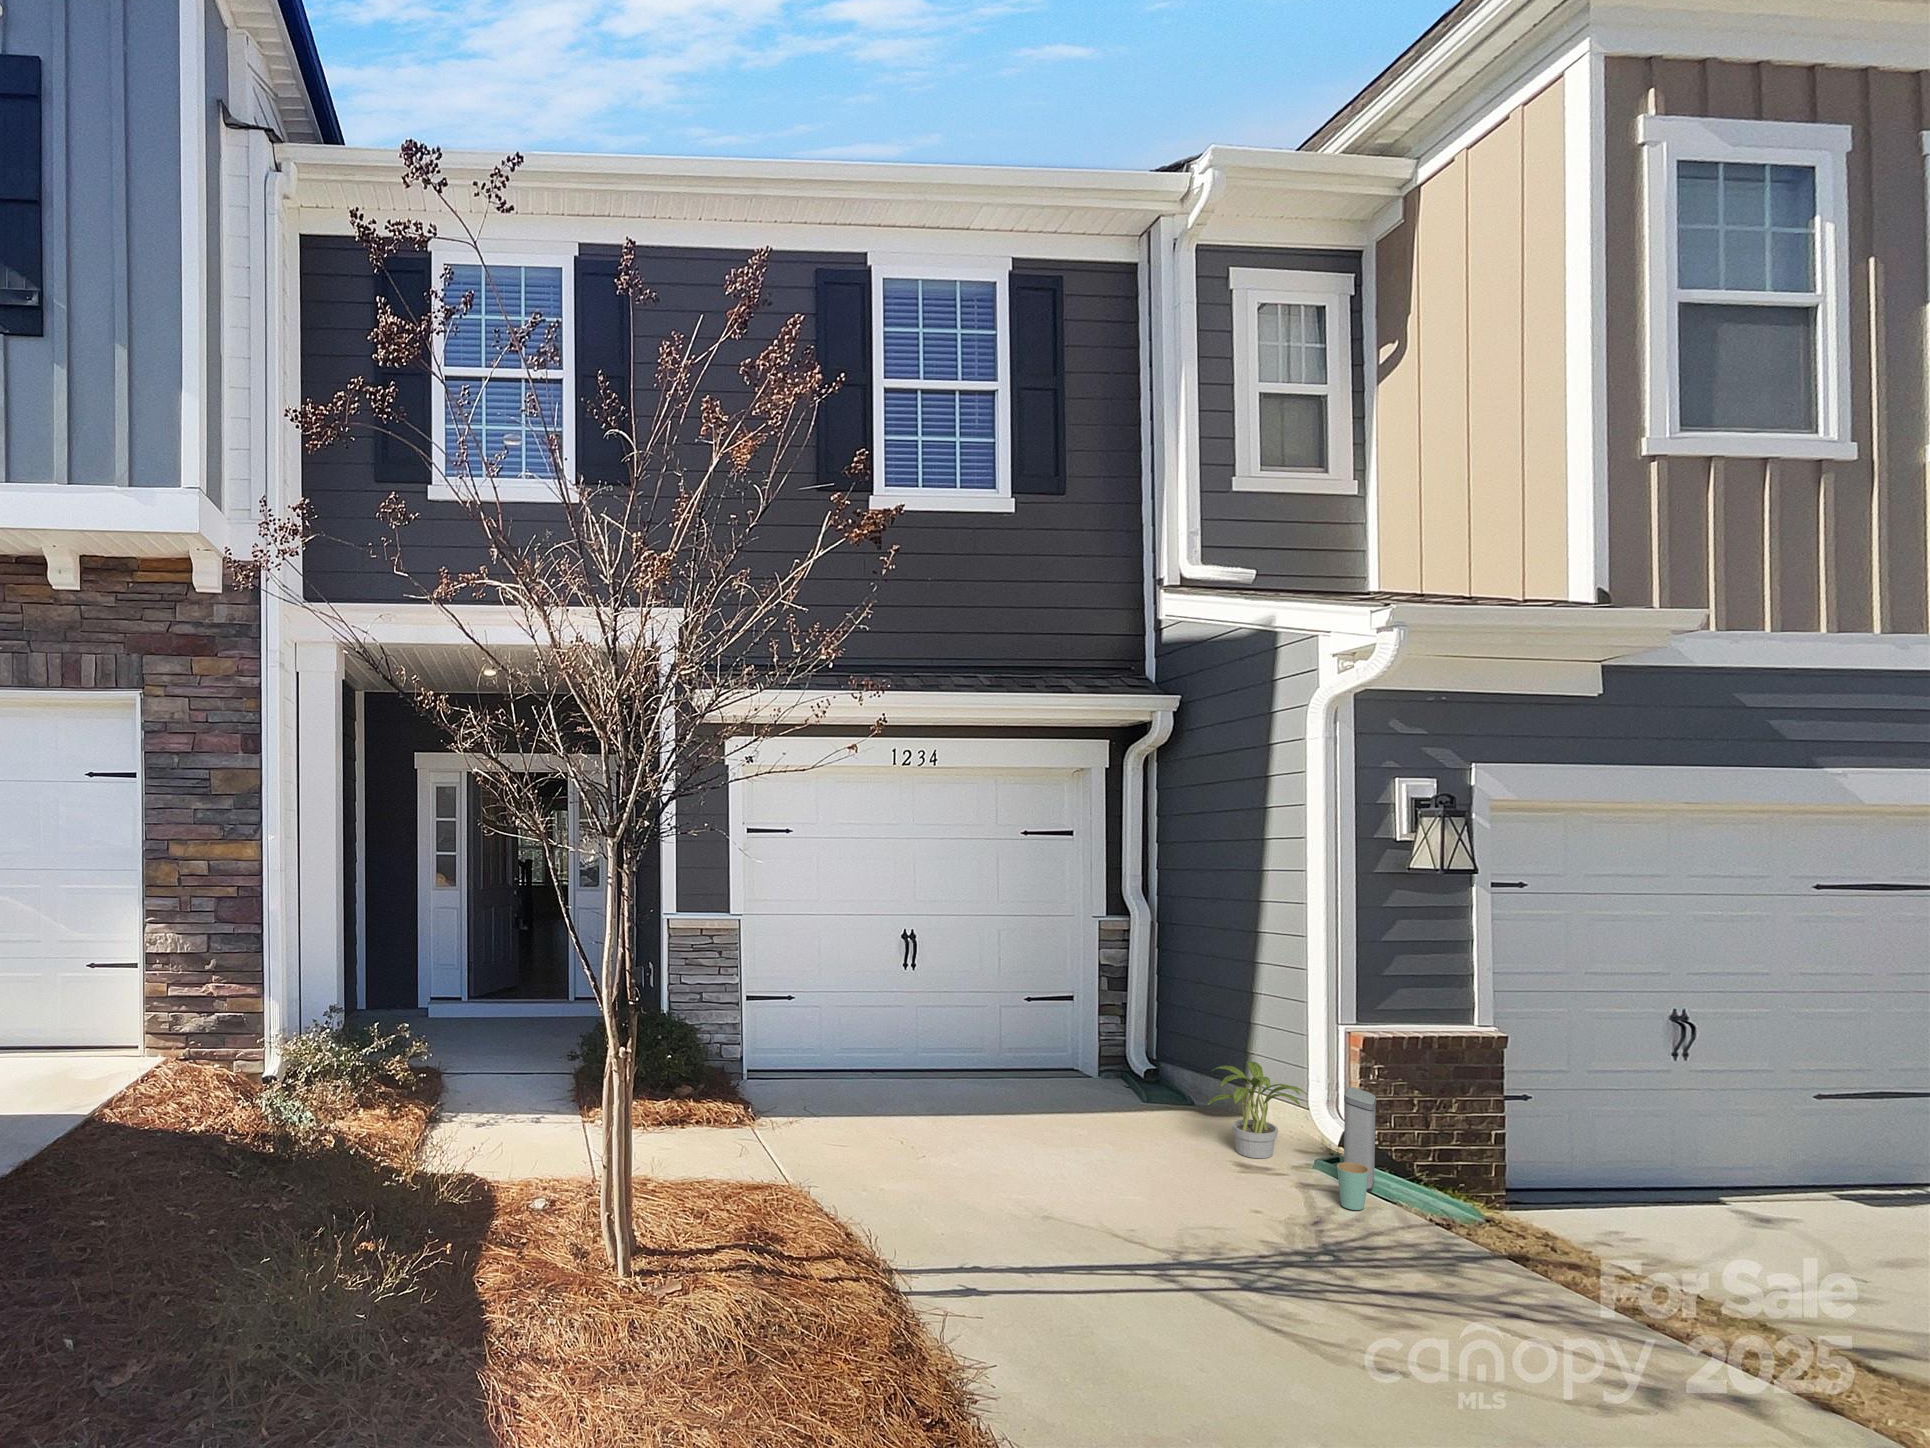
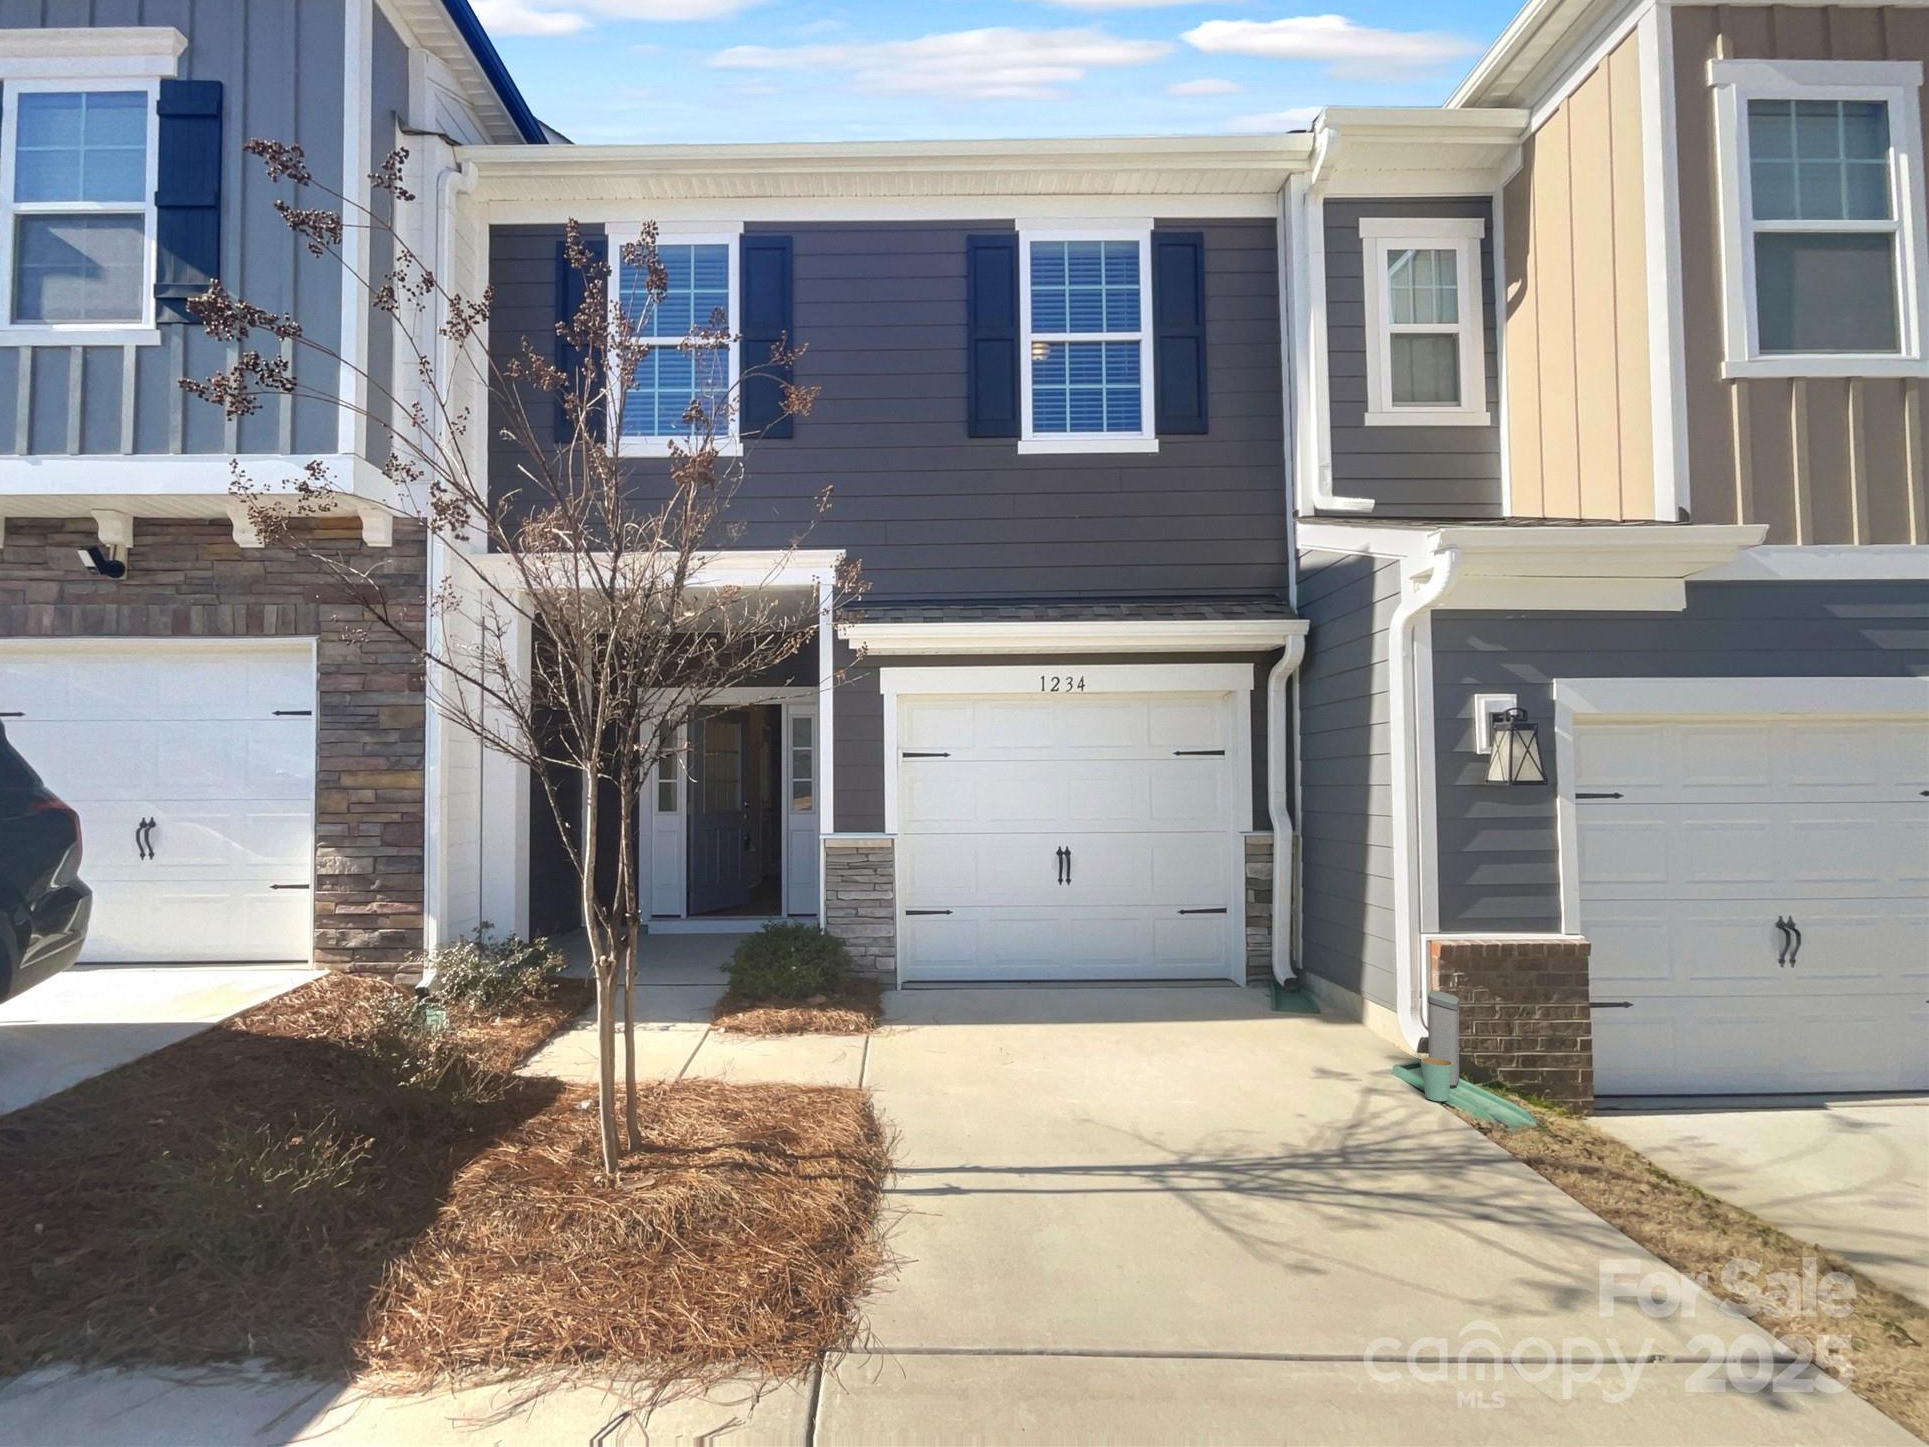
potted plant: present [1207,1062,1308,1158] -> none [1294,973,1393,1062]

